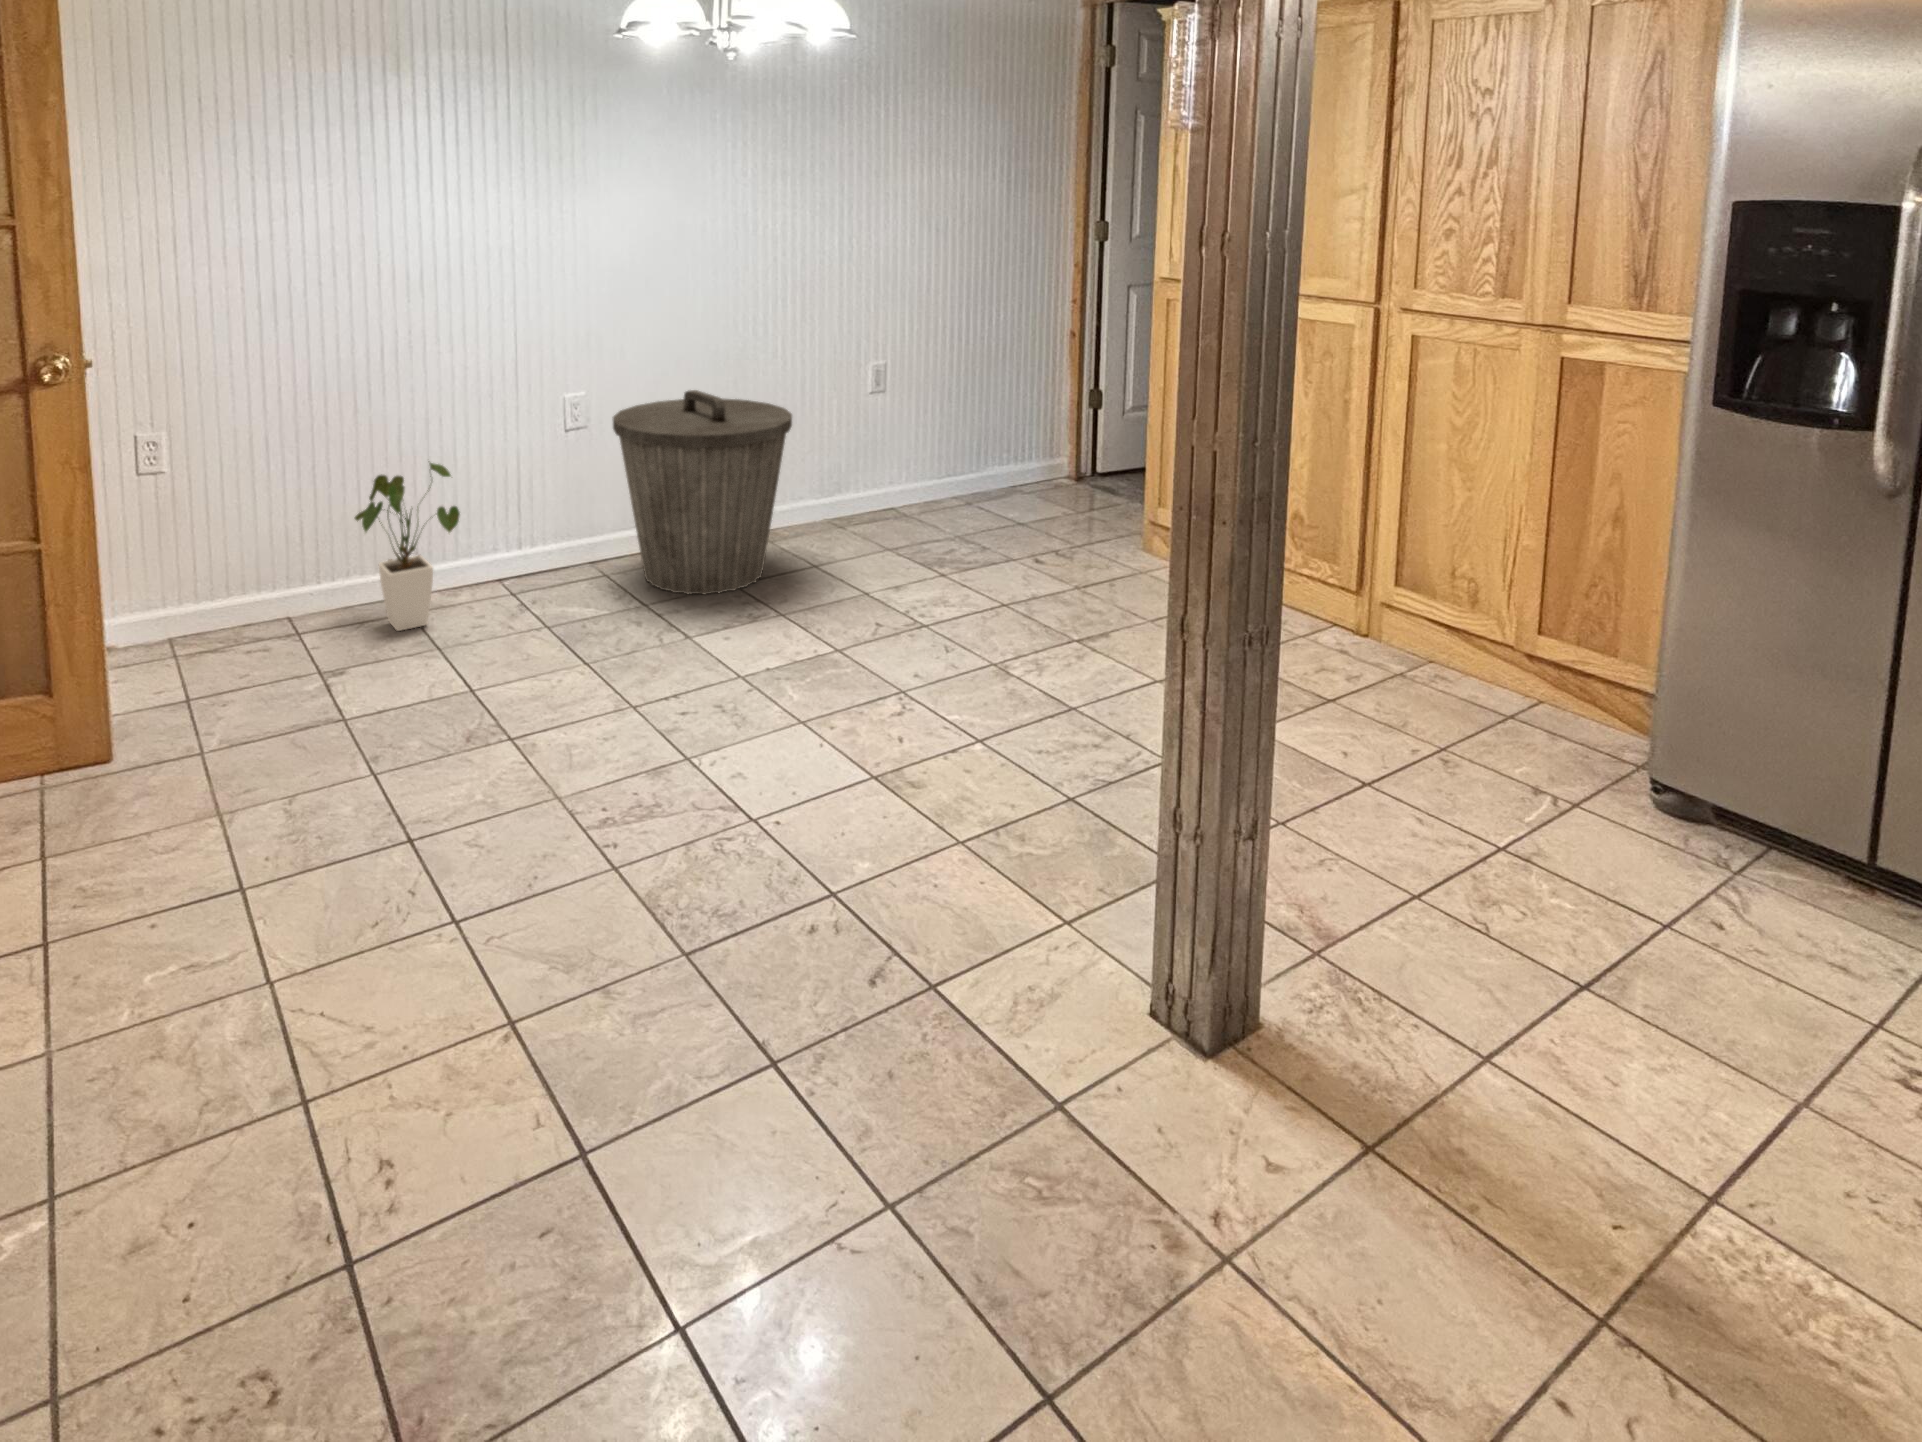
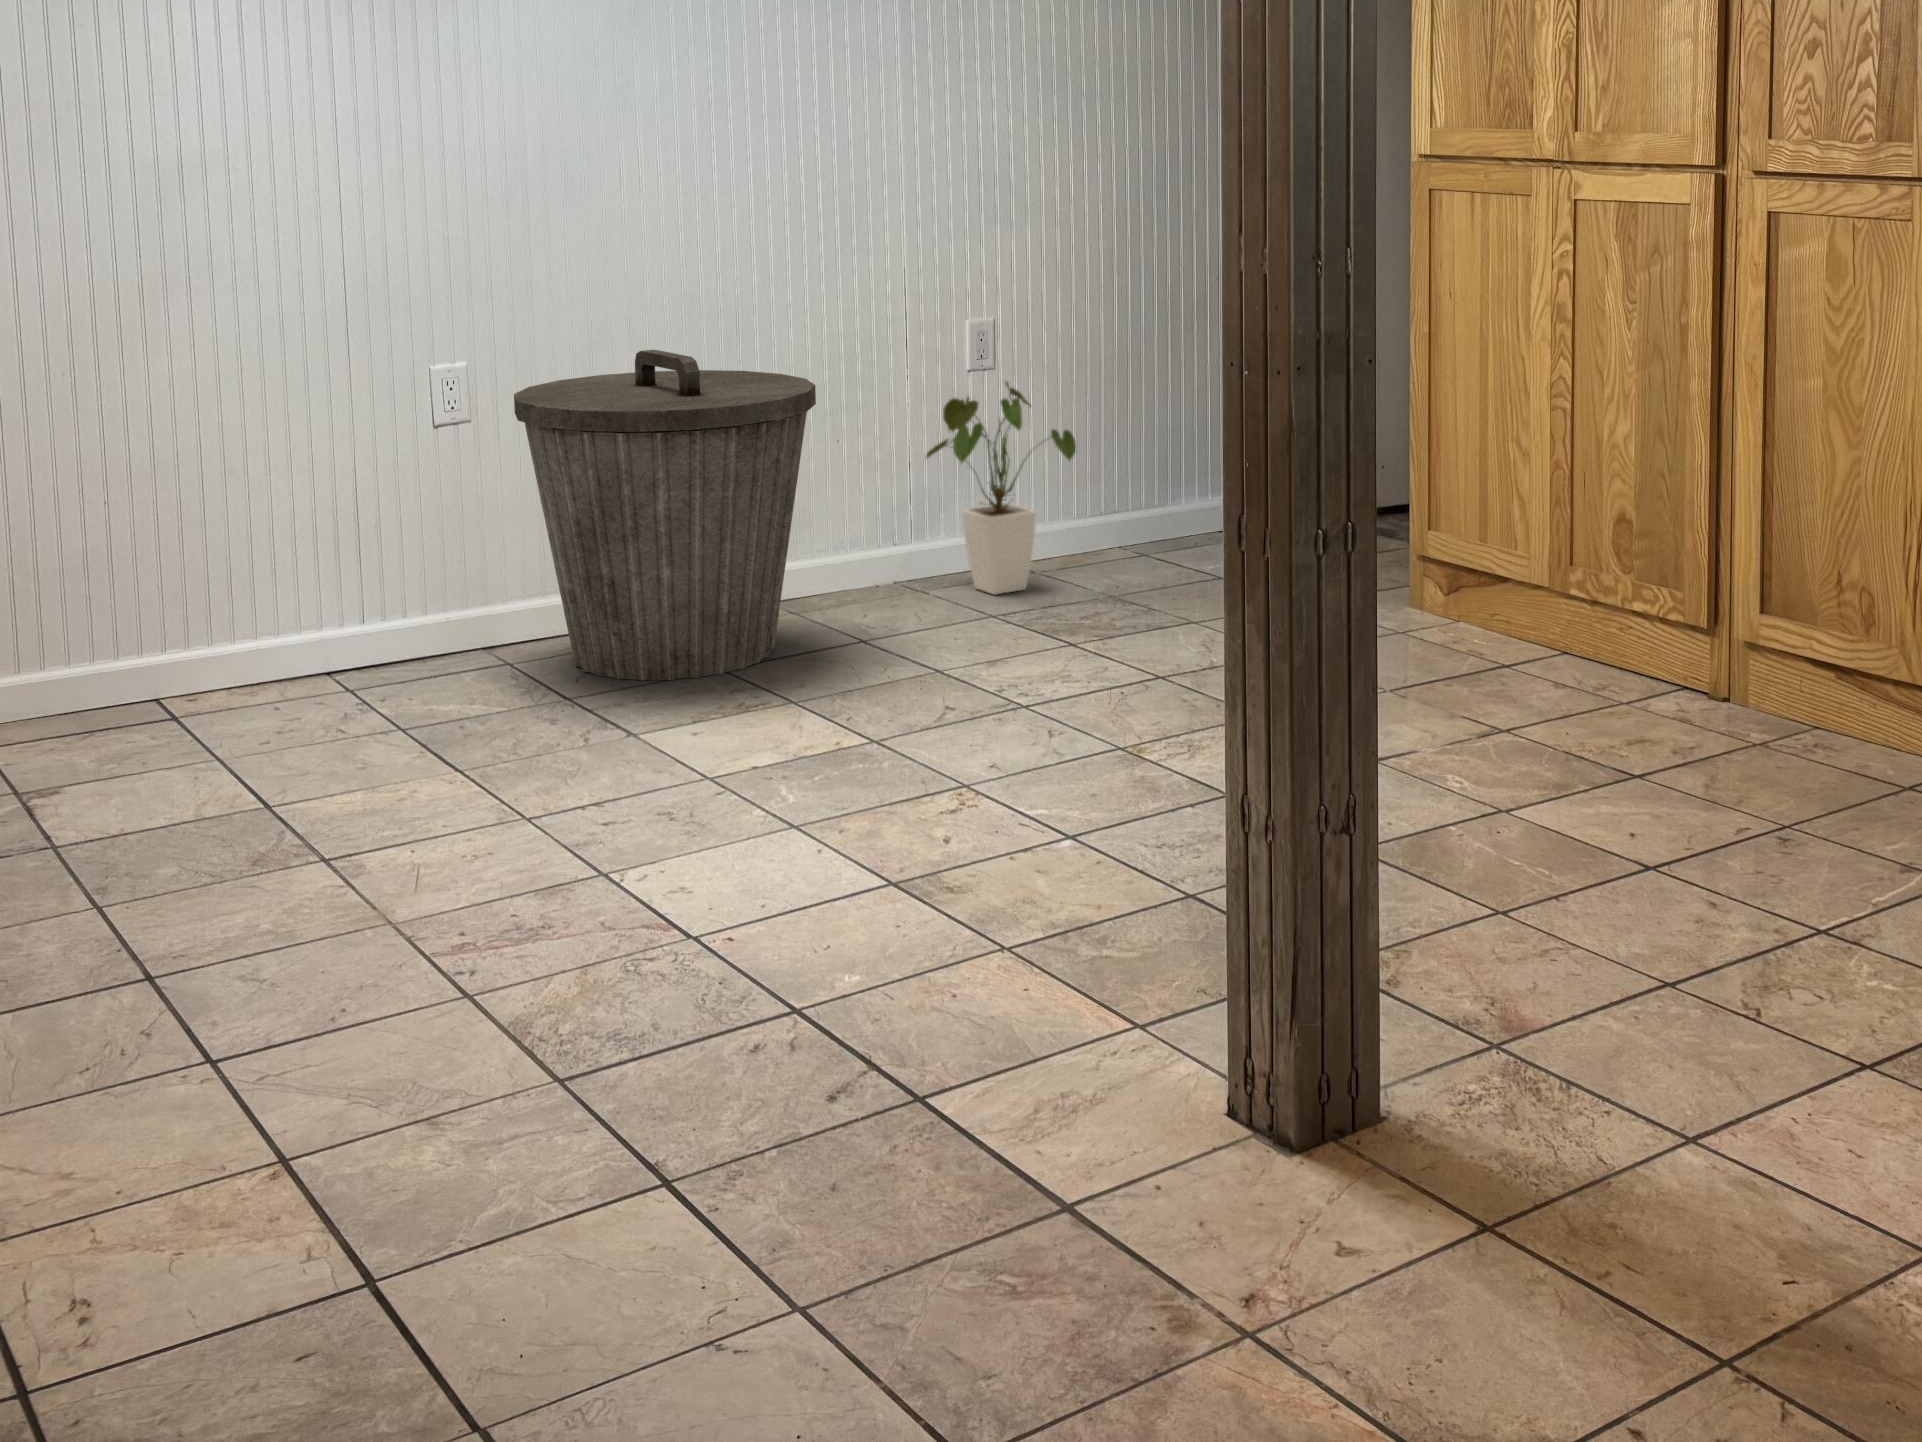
house plant: present [355,463,460,631] -> present [926,382,1076,594]

